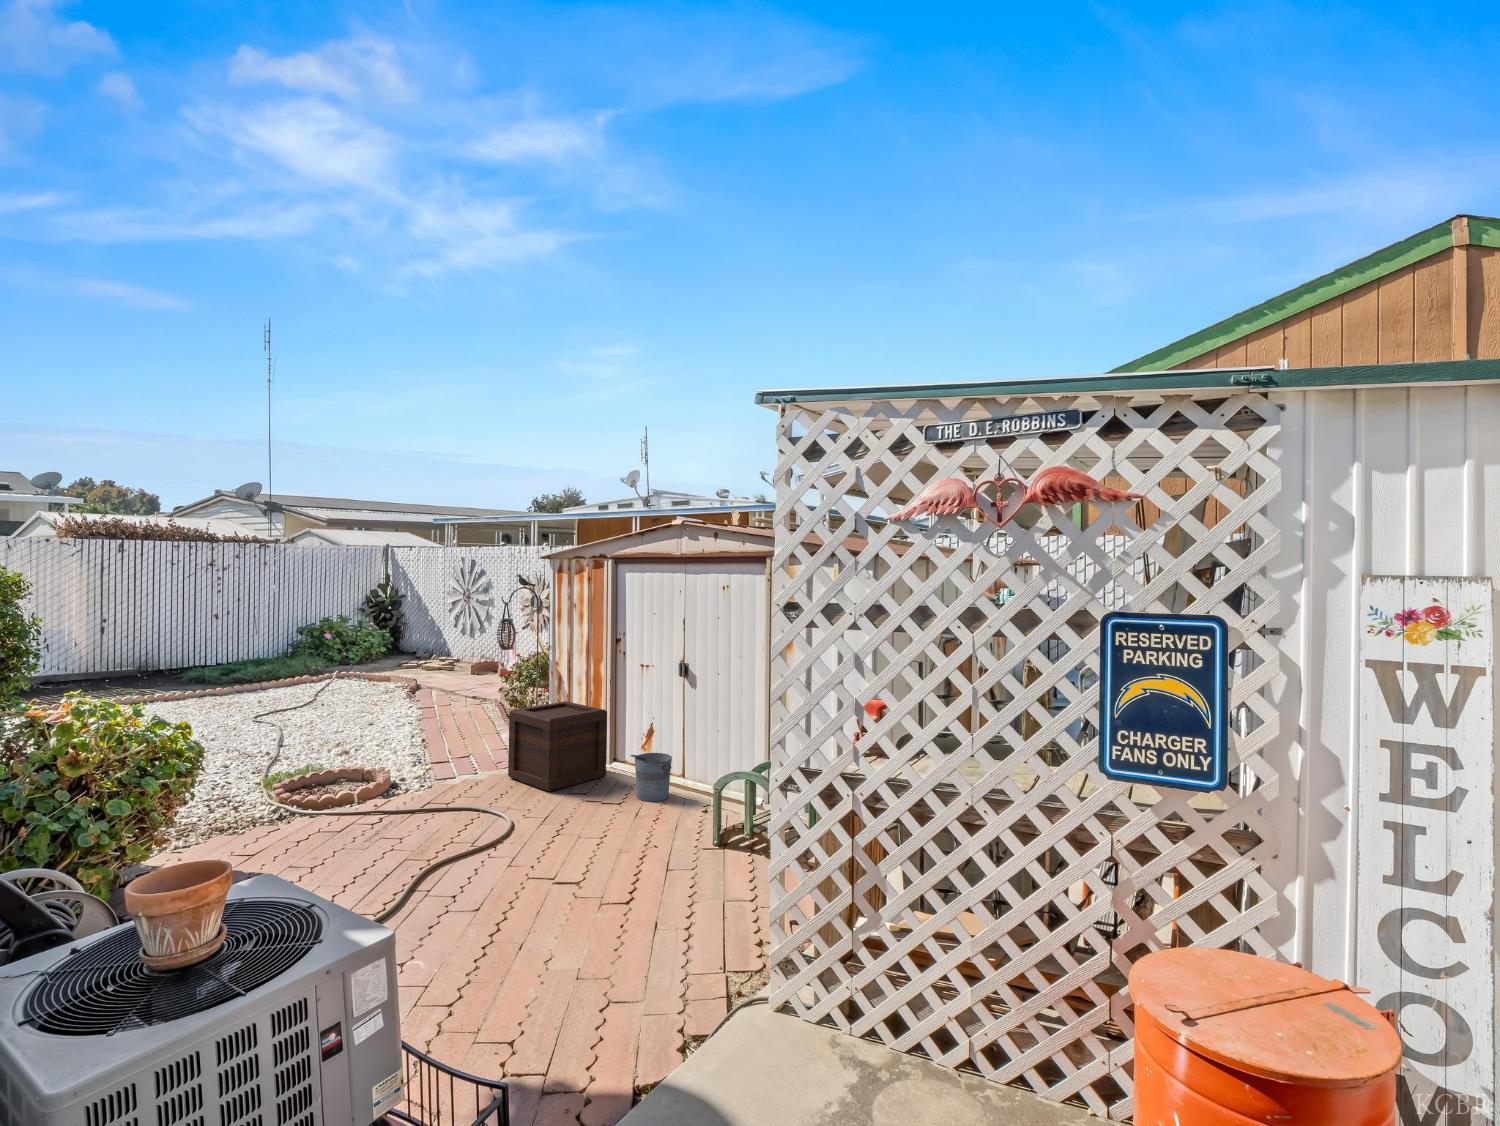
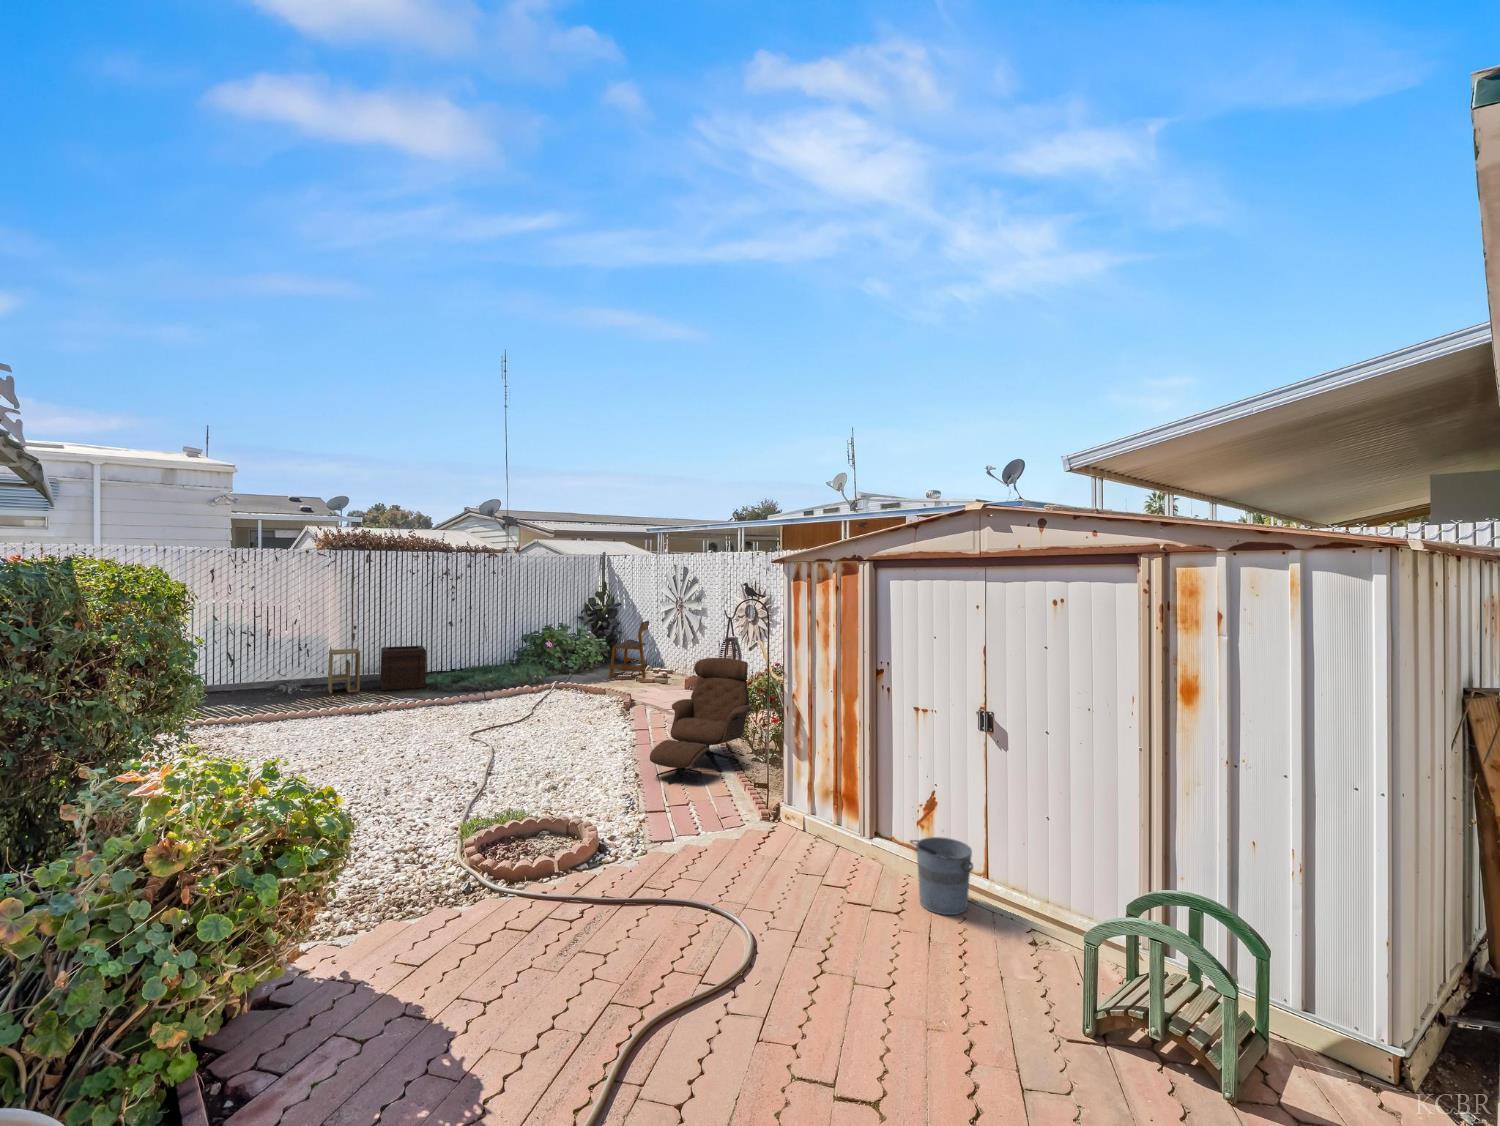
bench: none [394,610,442,667] -> present [609,620,649,678]
lounge chair: none [436,639,528,743] -> present [650,658,752,784]
side table: none [70,643,111,690] -> present [328,649,360,694]
wooden crate: present [508,701,607,791] -> present [381,646,426,691]

